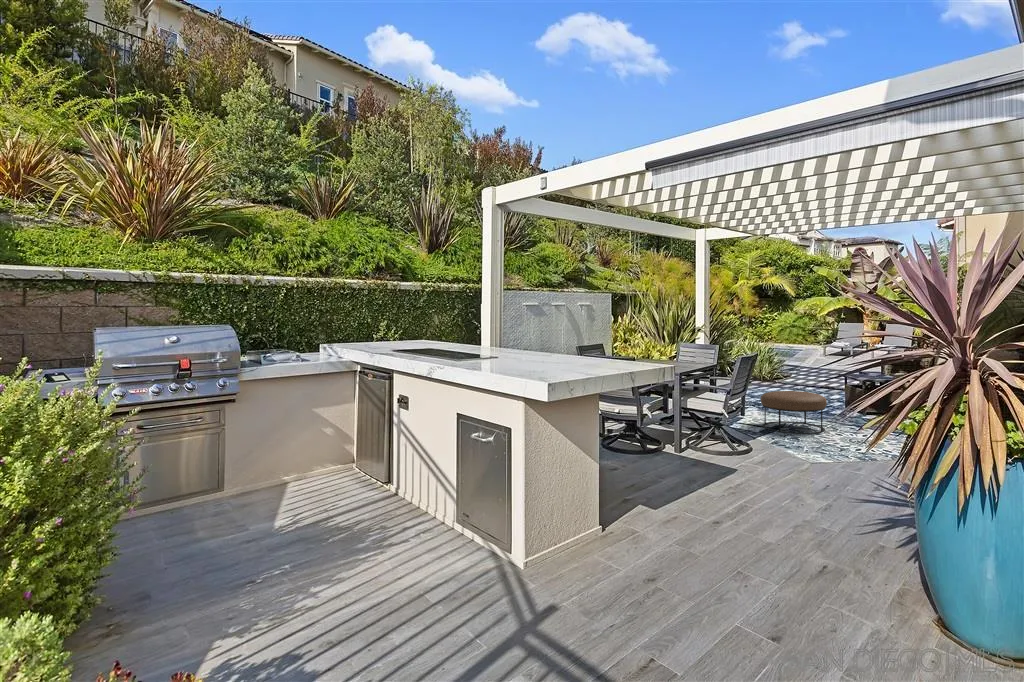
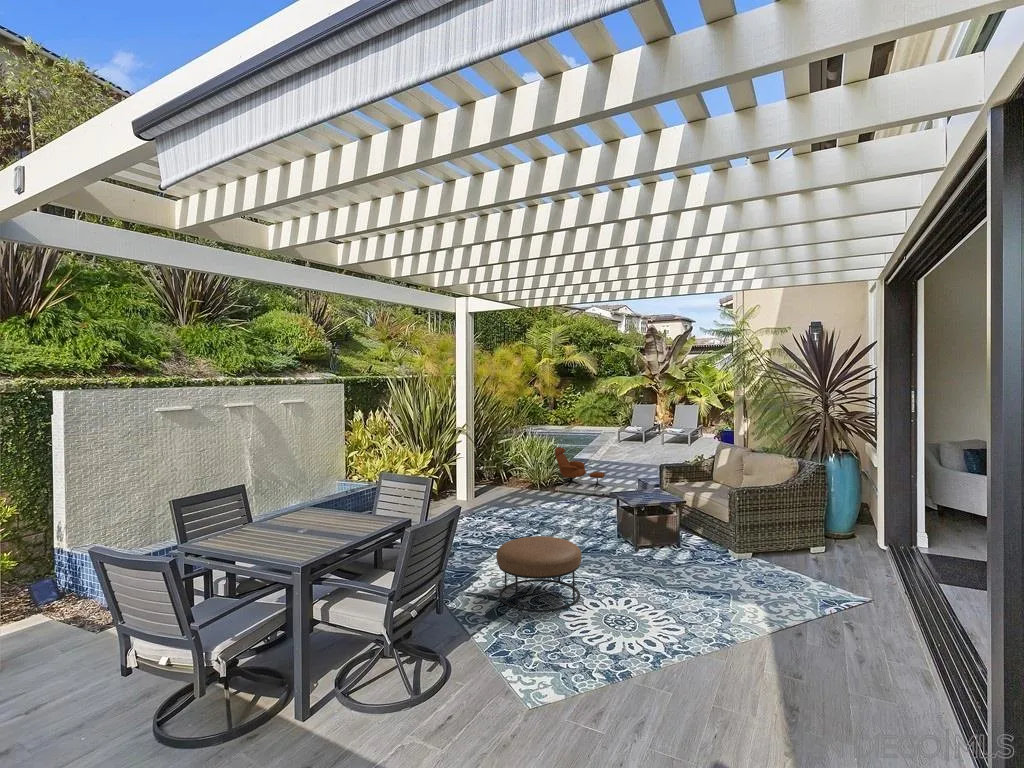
lounge chair: none [773,349,823,383] -> present [555,447,605,489]

